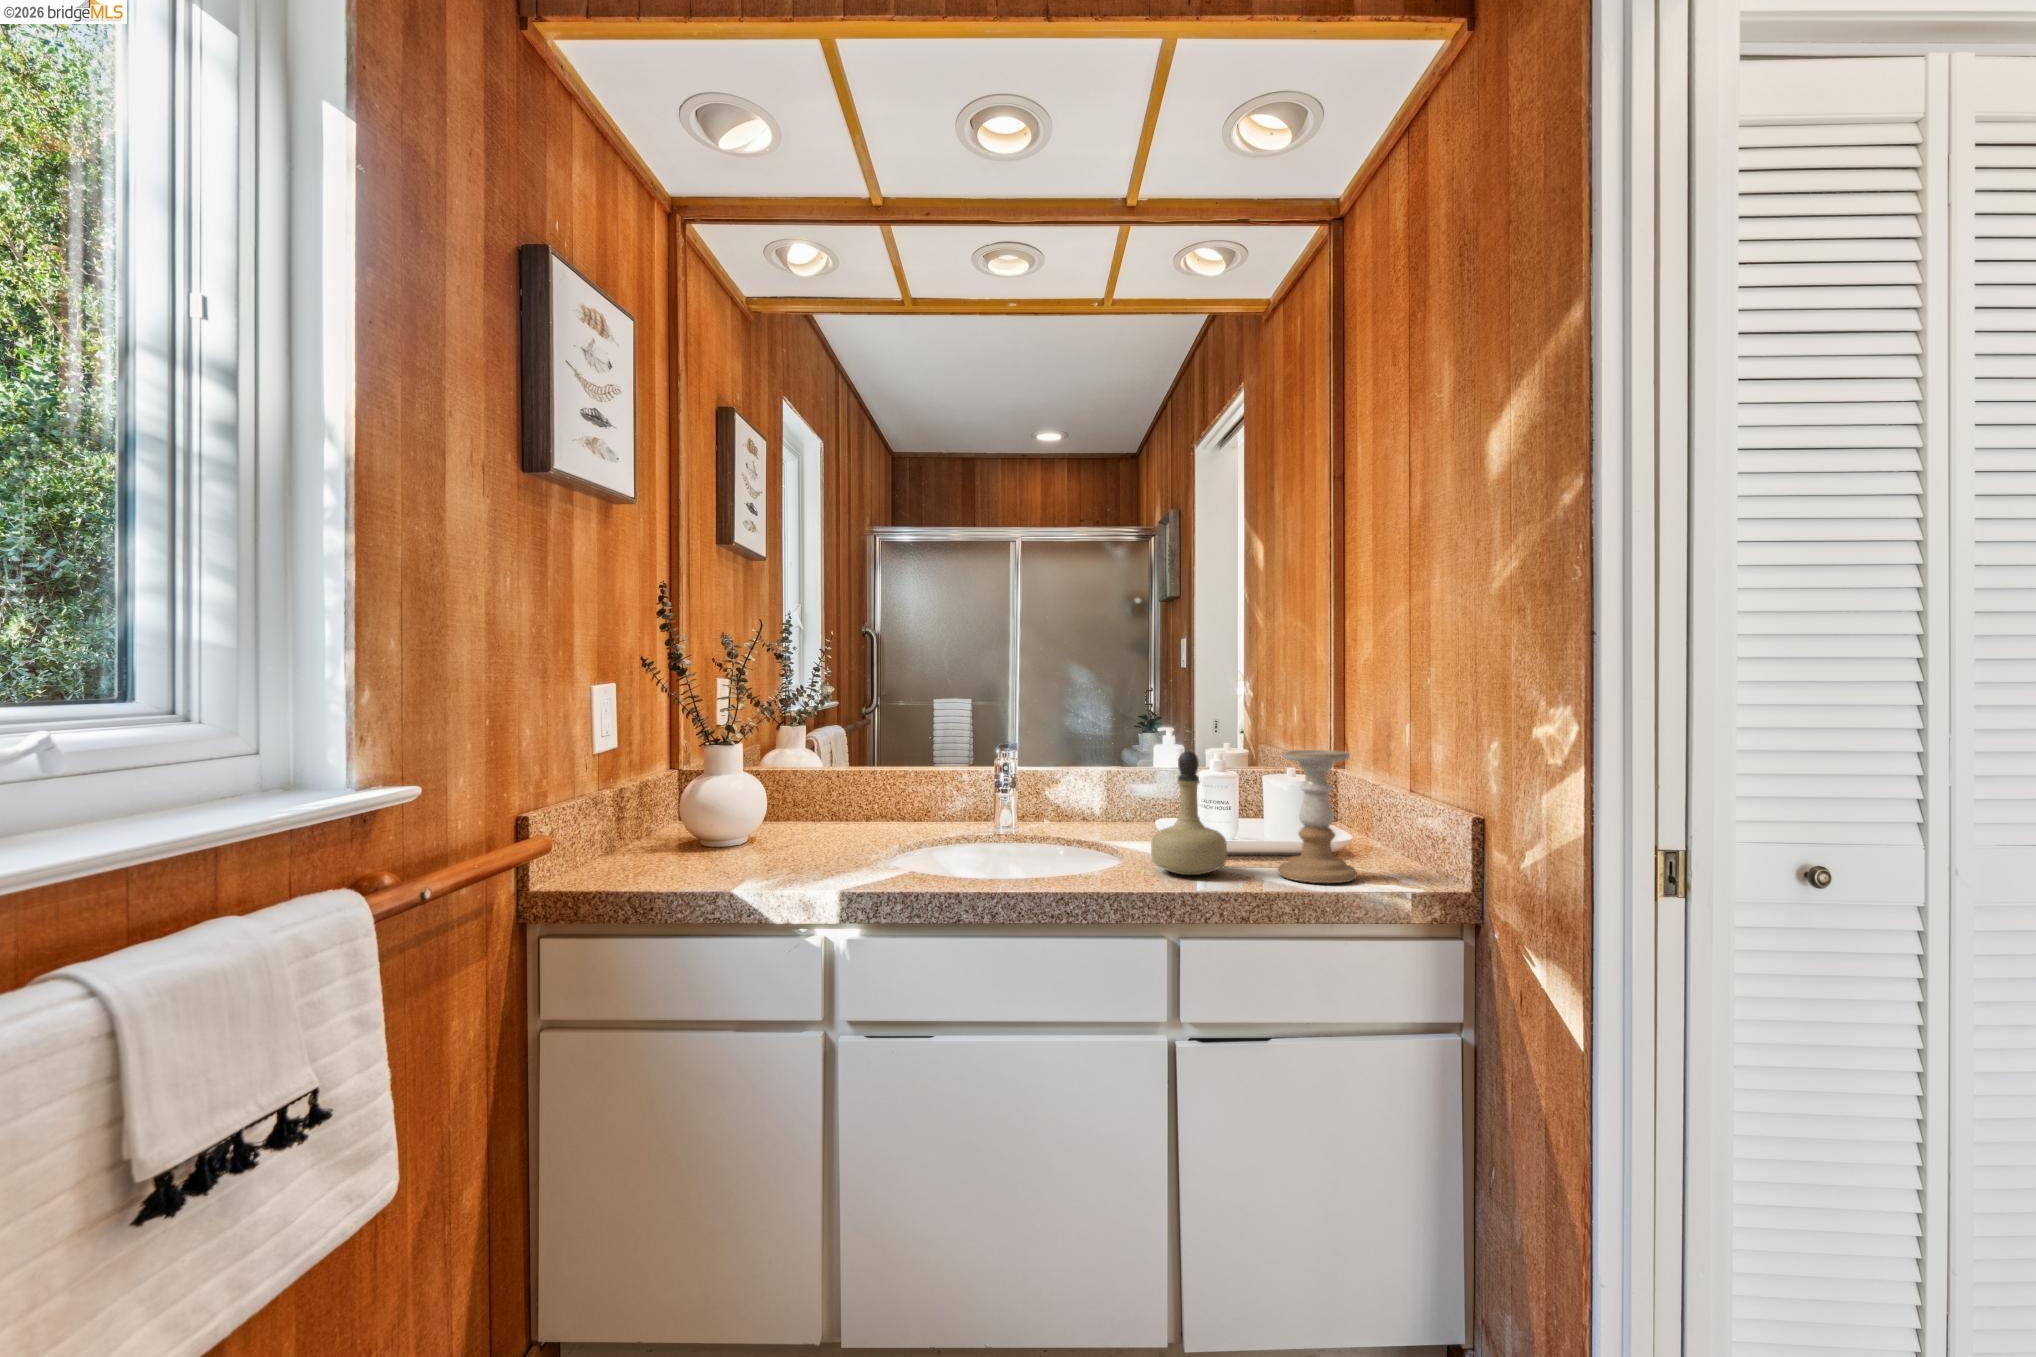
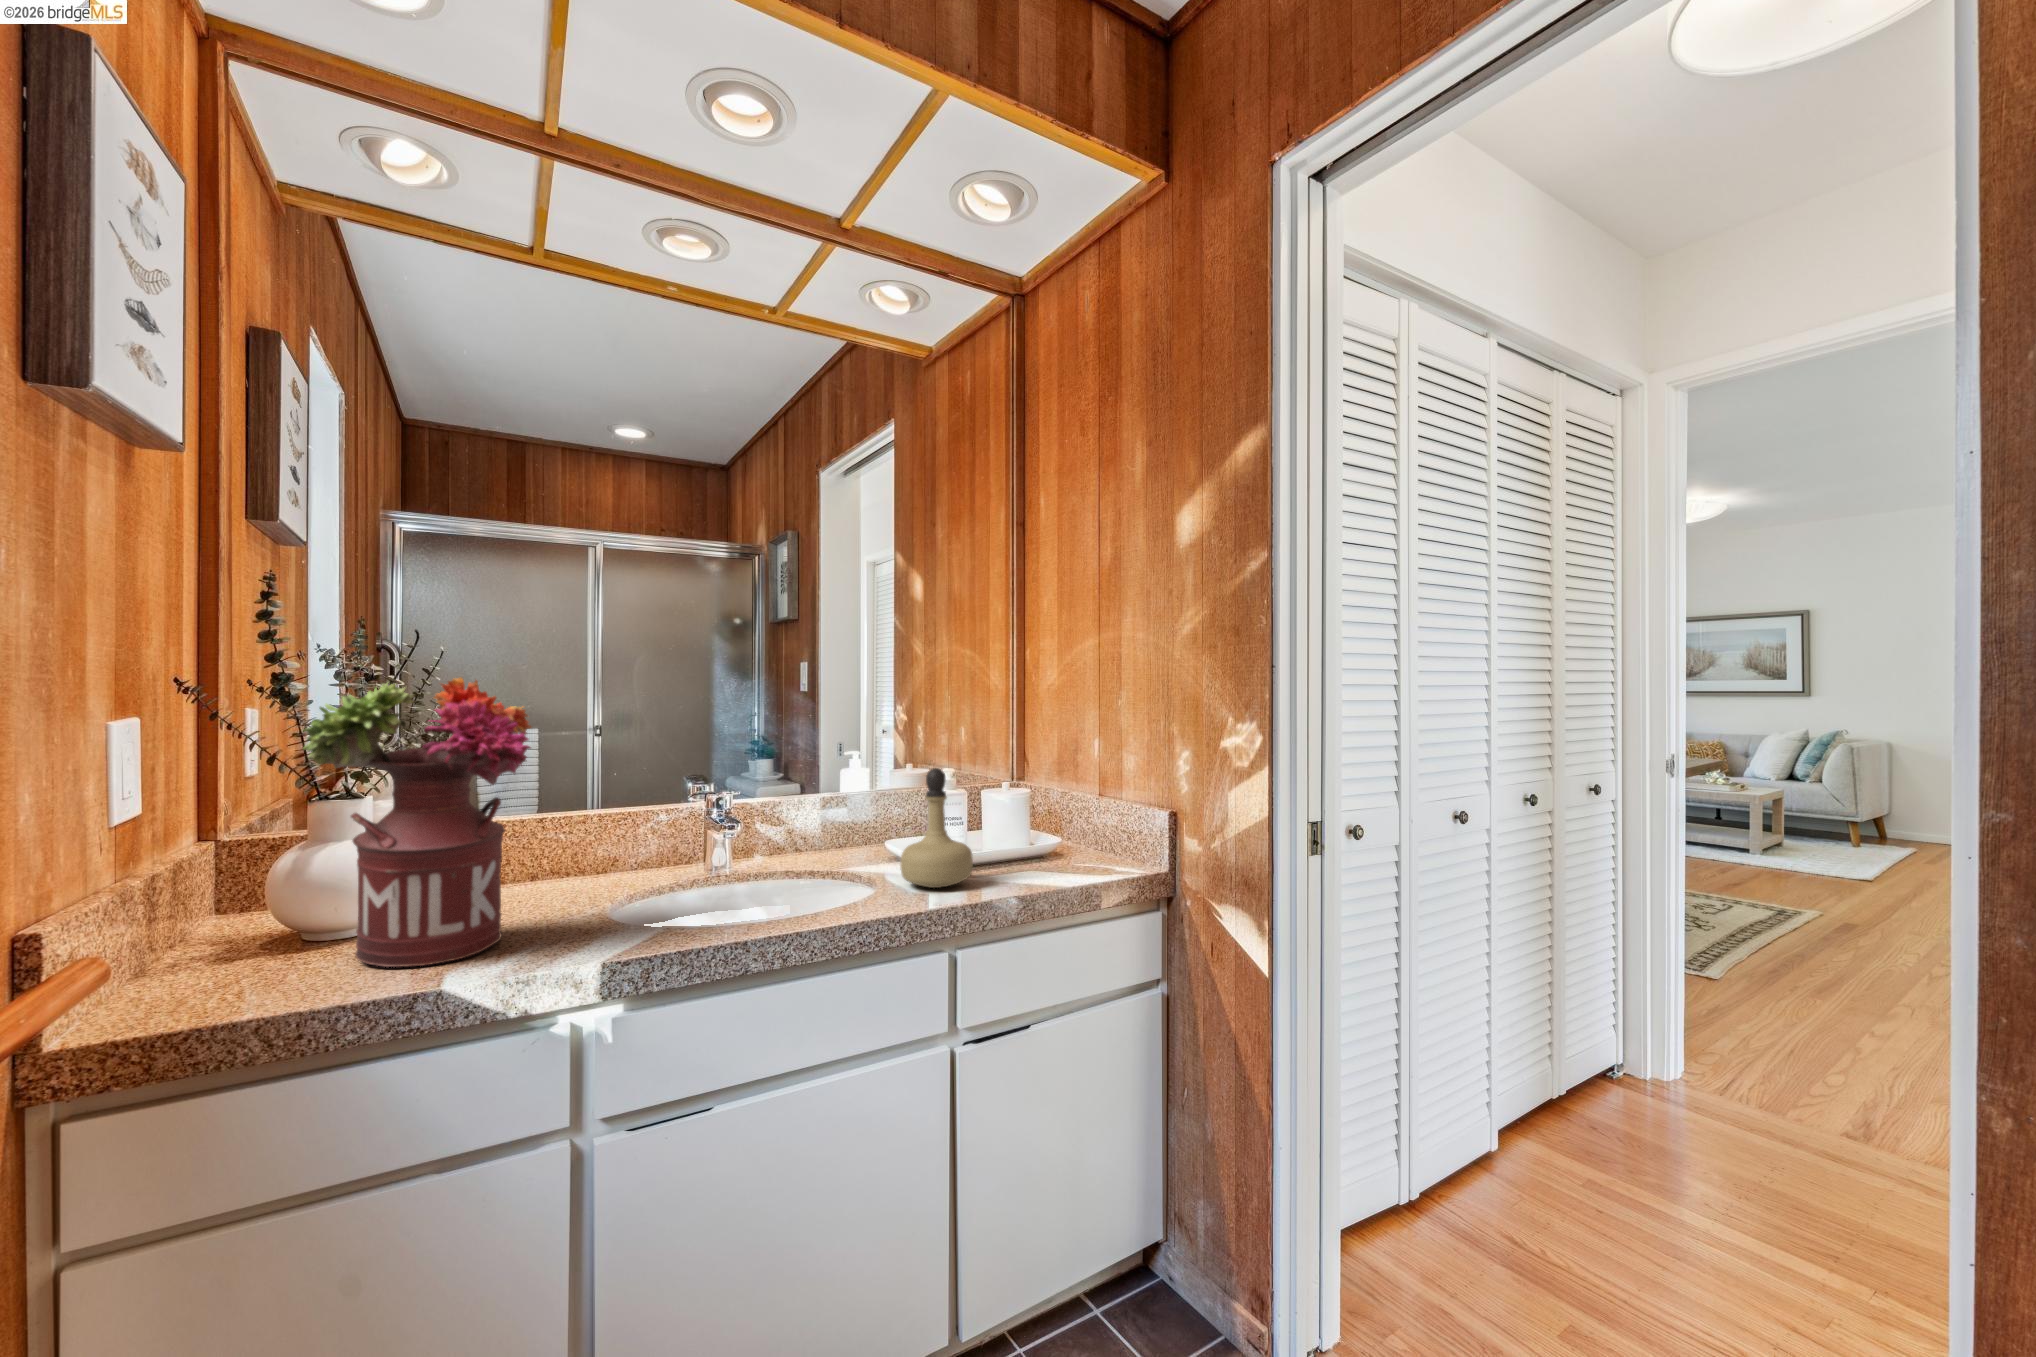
flower arrangement: none [672,657,829,874] -> present [303,677,531,967]
candle holder: present [1278,750,1357,883] -> none [1008,761,1075,879]

